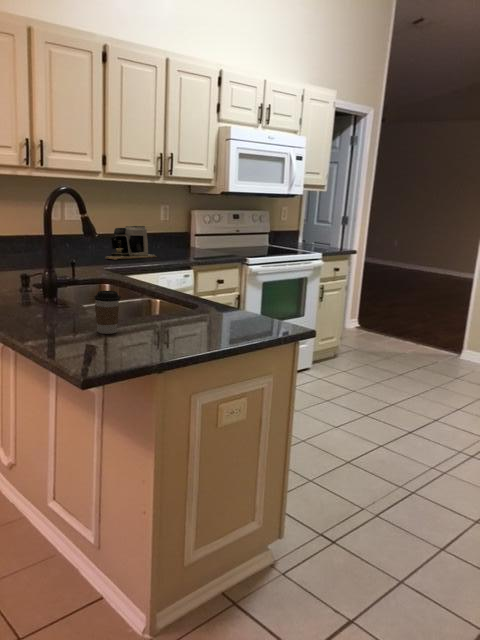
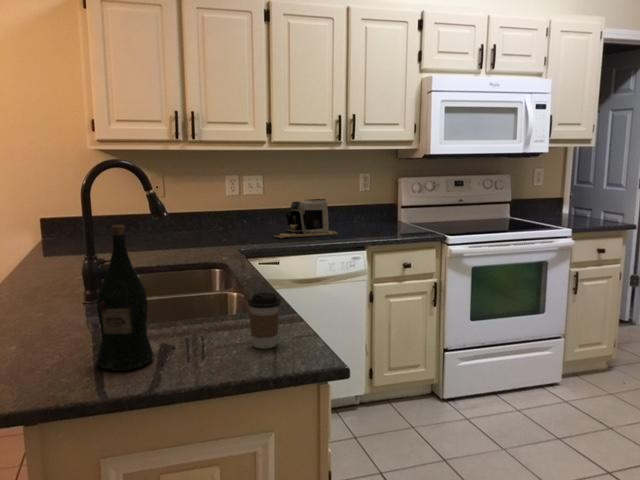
wine bottle: none [152,234,191,337] -> present [97,225,153,371]
coffee cup: present [94,291,121,334] -> present [248,293,281,349]

